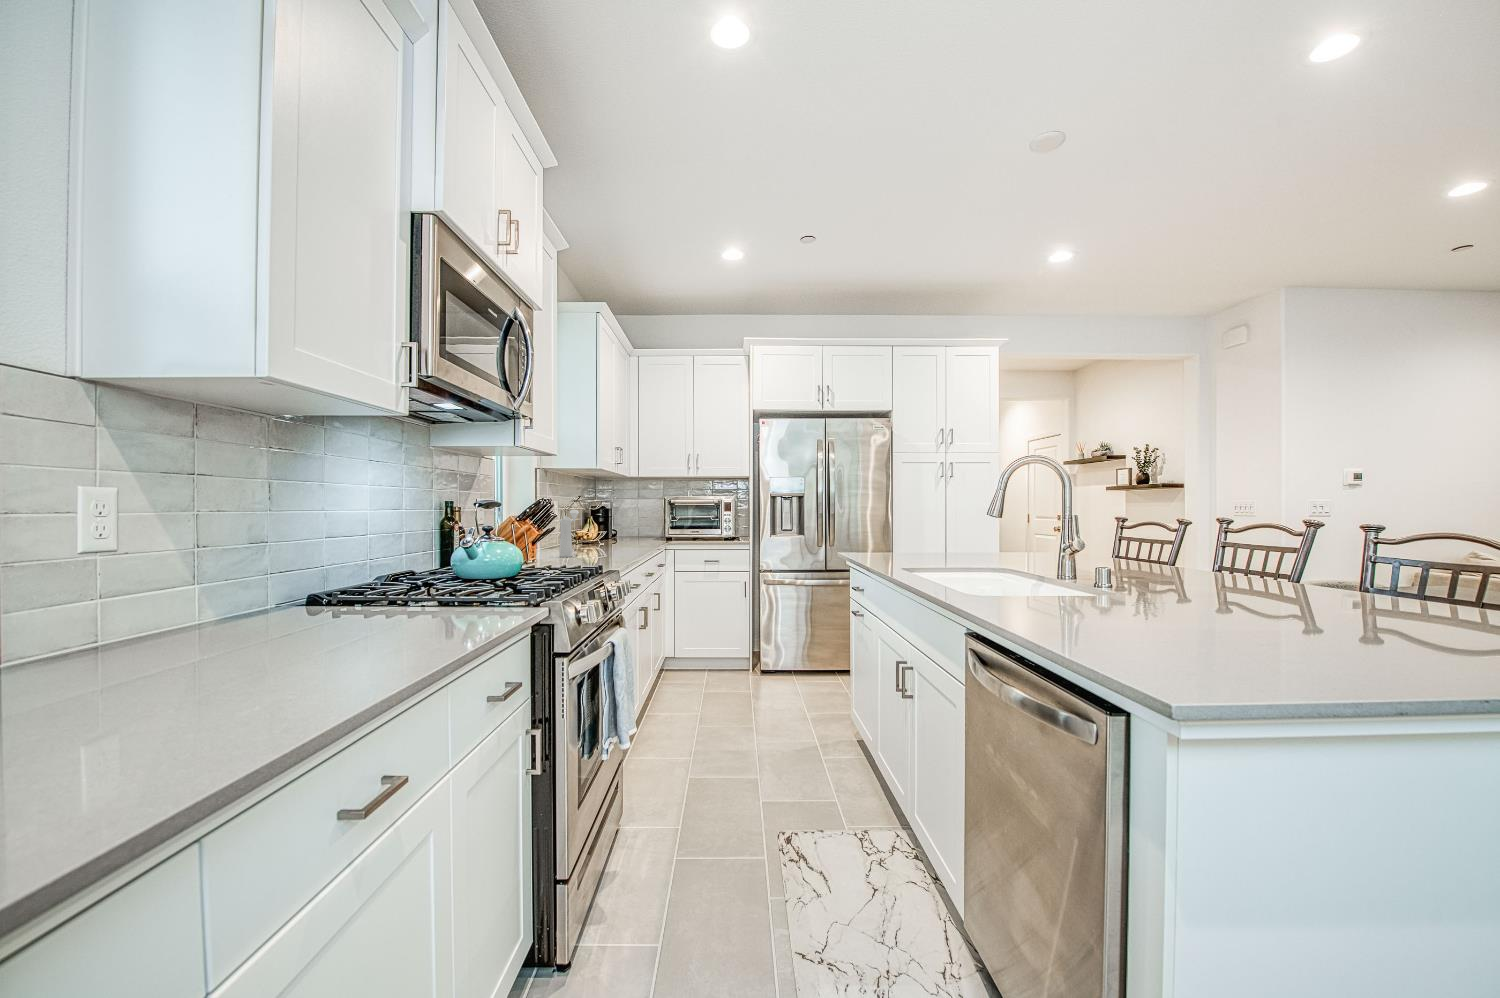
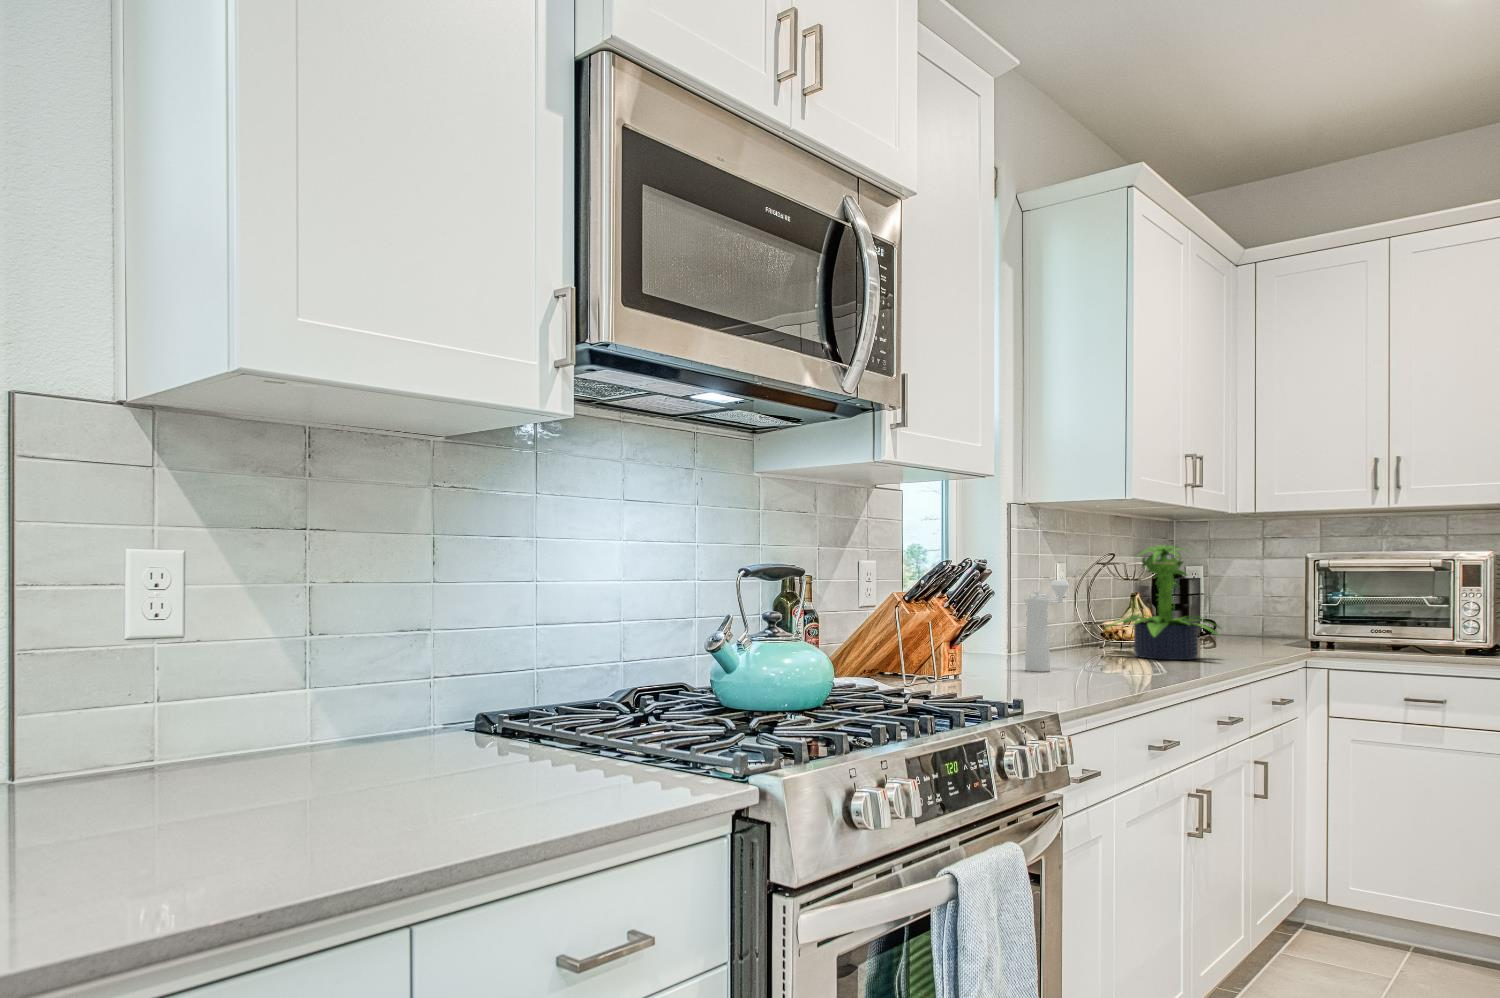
potted plant: none [583,492,638,549] -> present [1106,545,1221,660]

